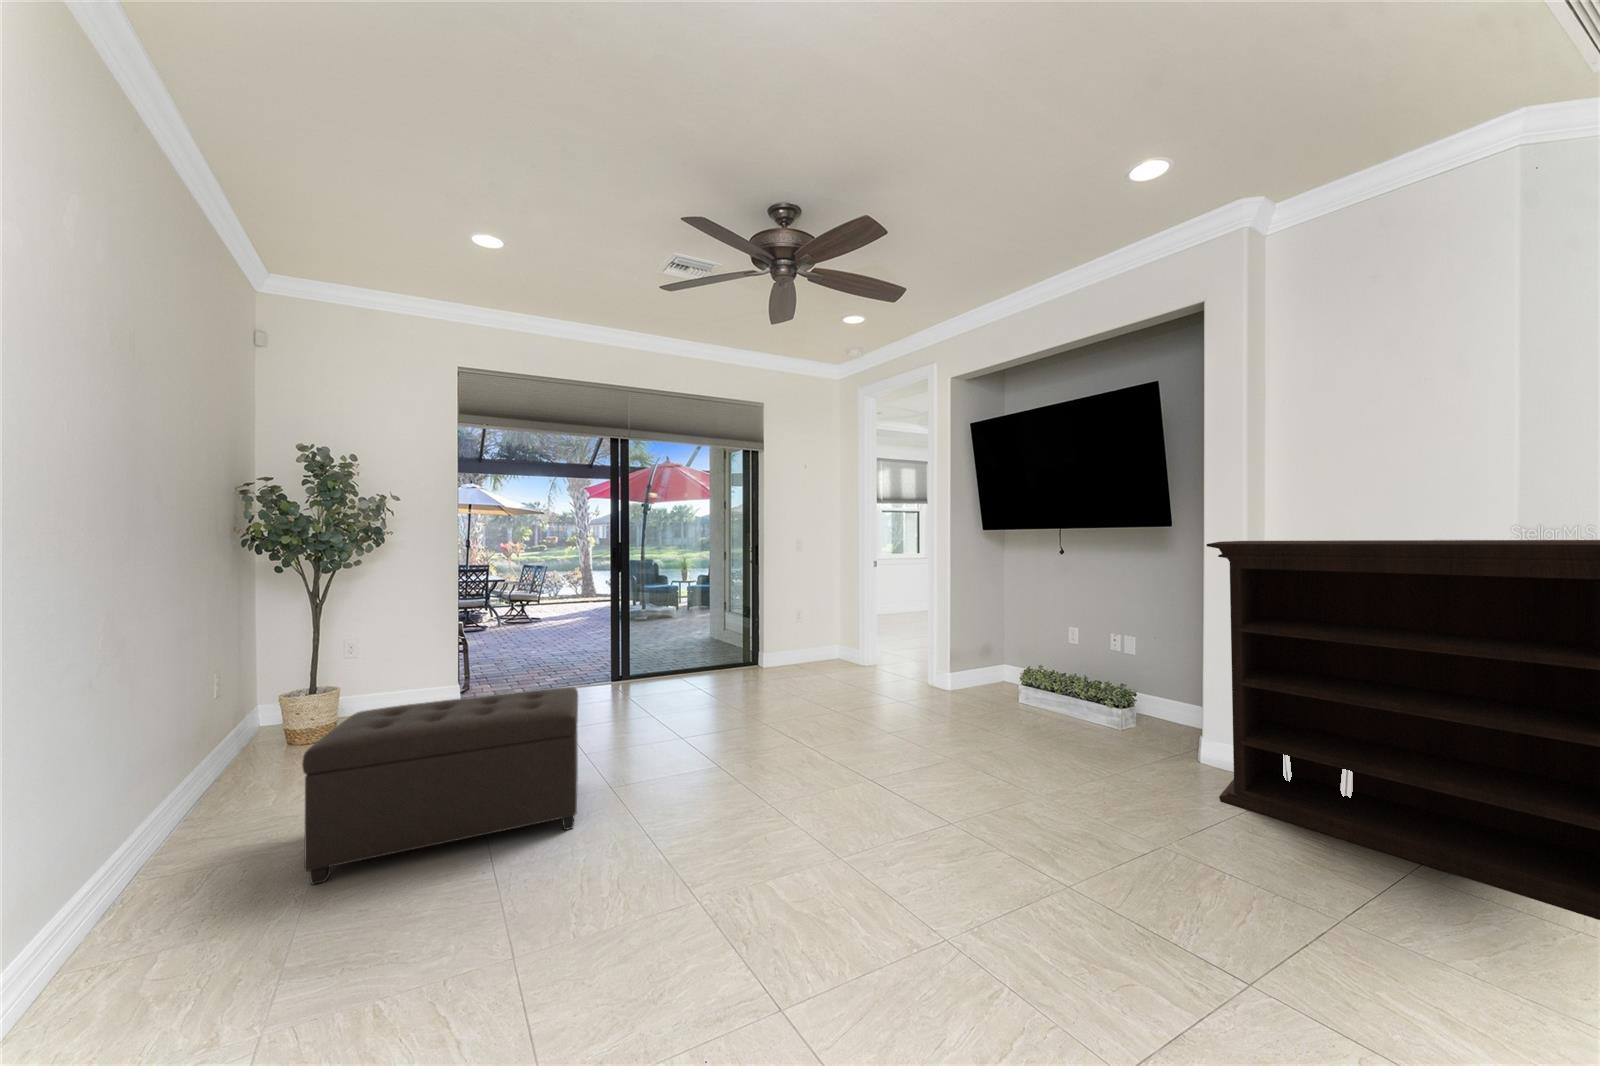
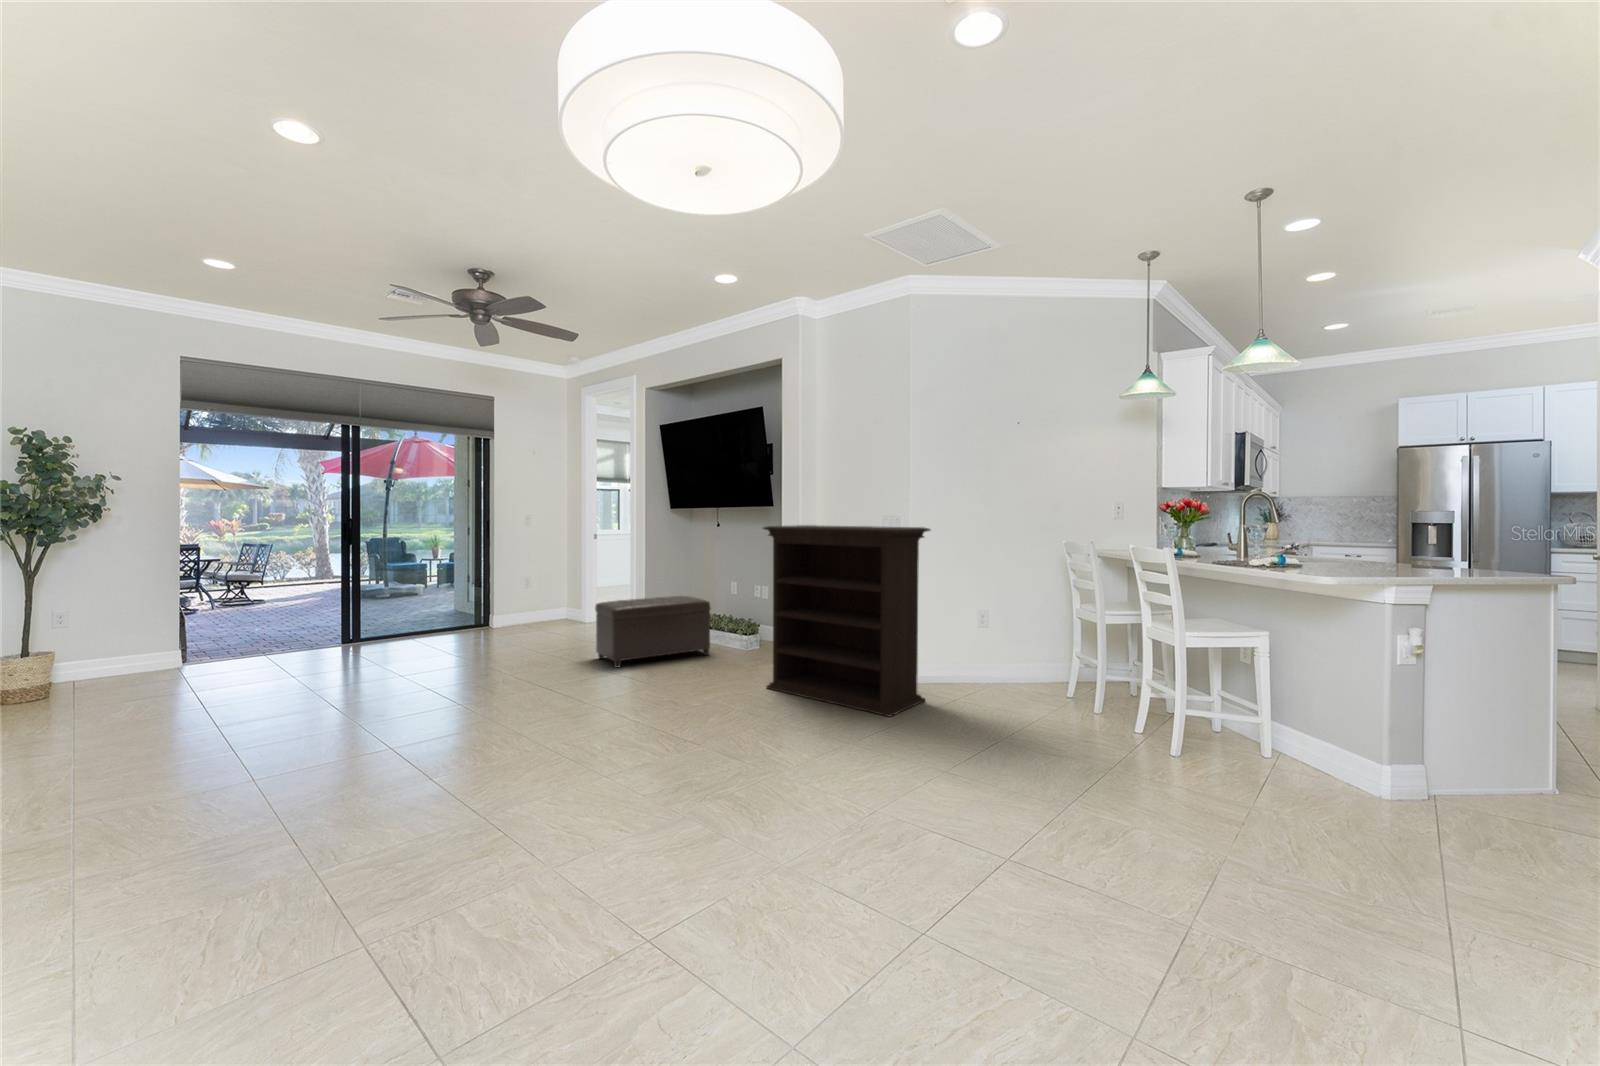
ottoman: present [302,687,578,884] -> present [595,596,711,667]

